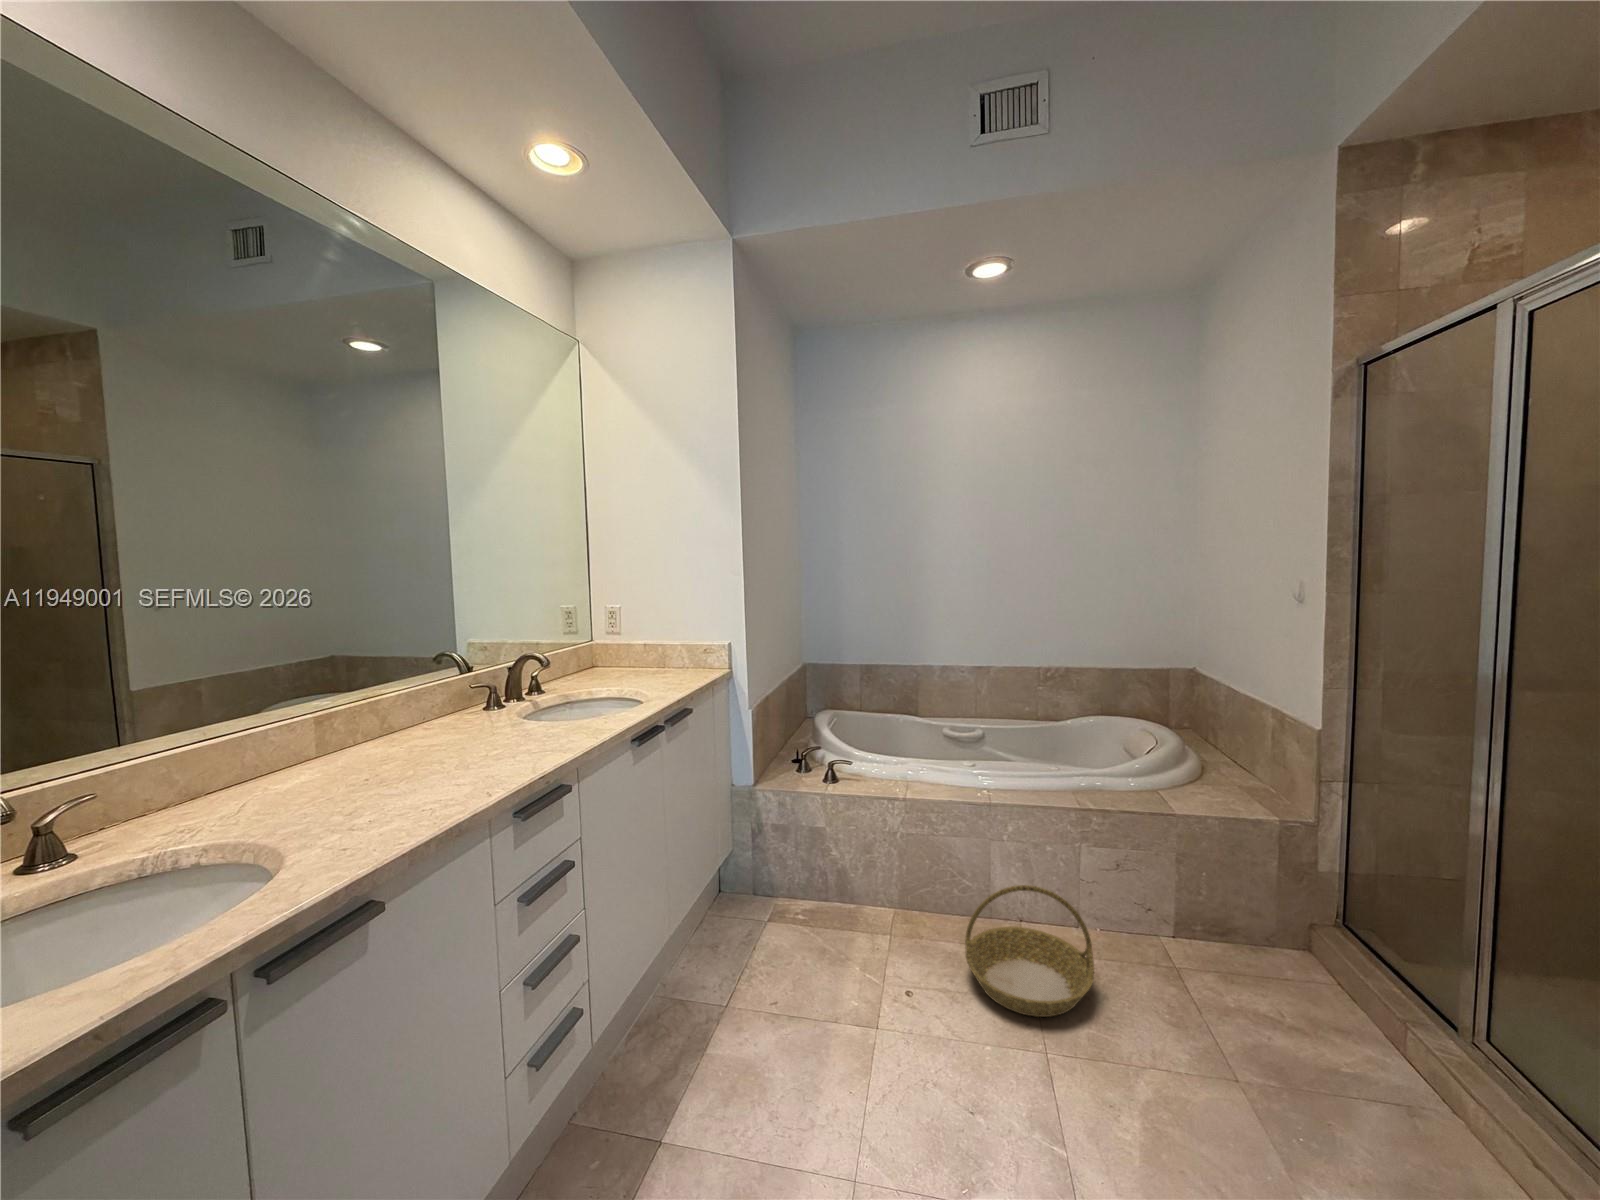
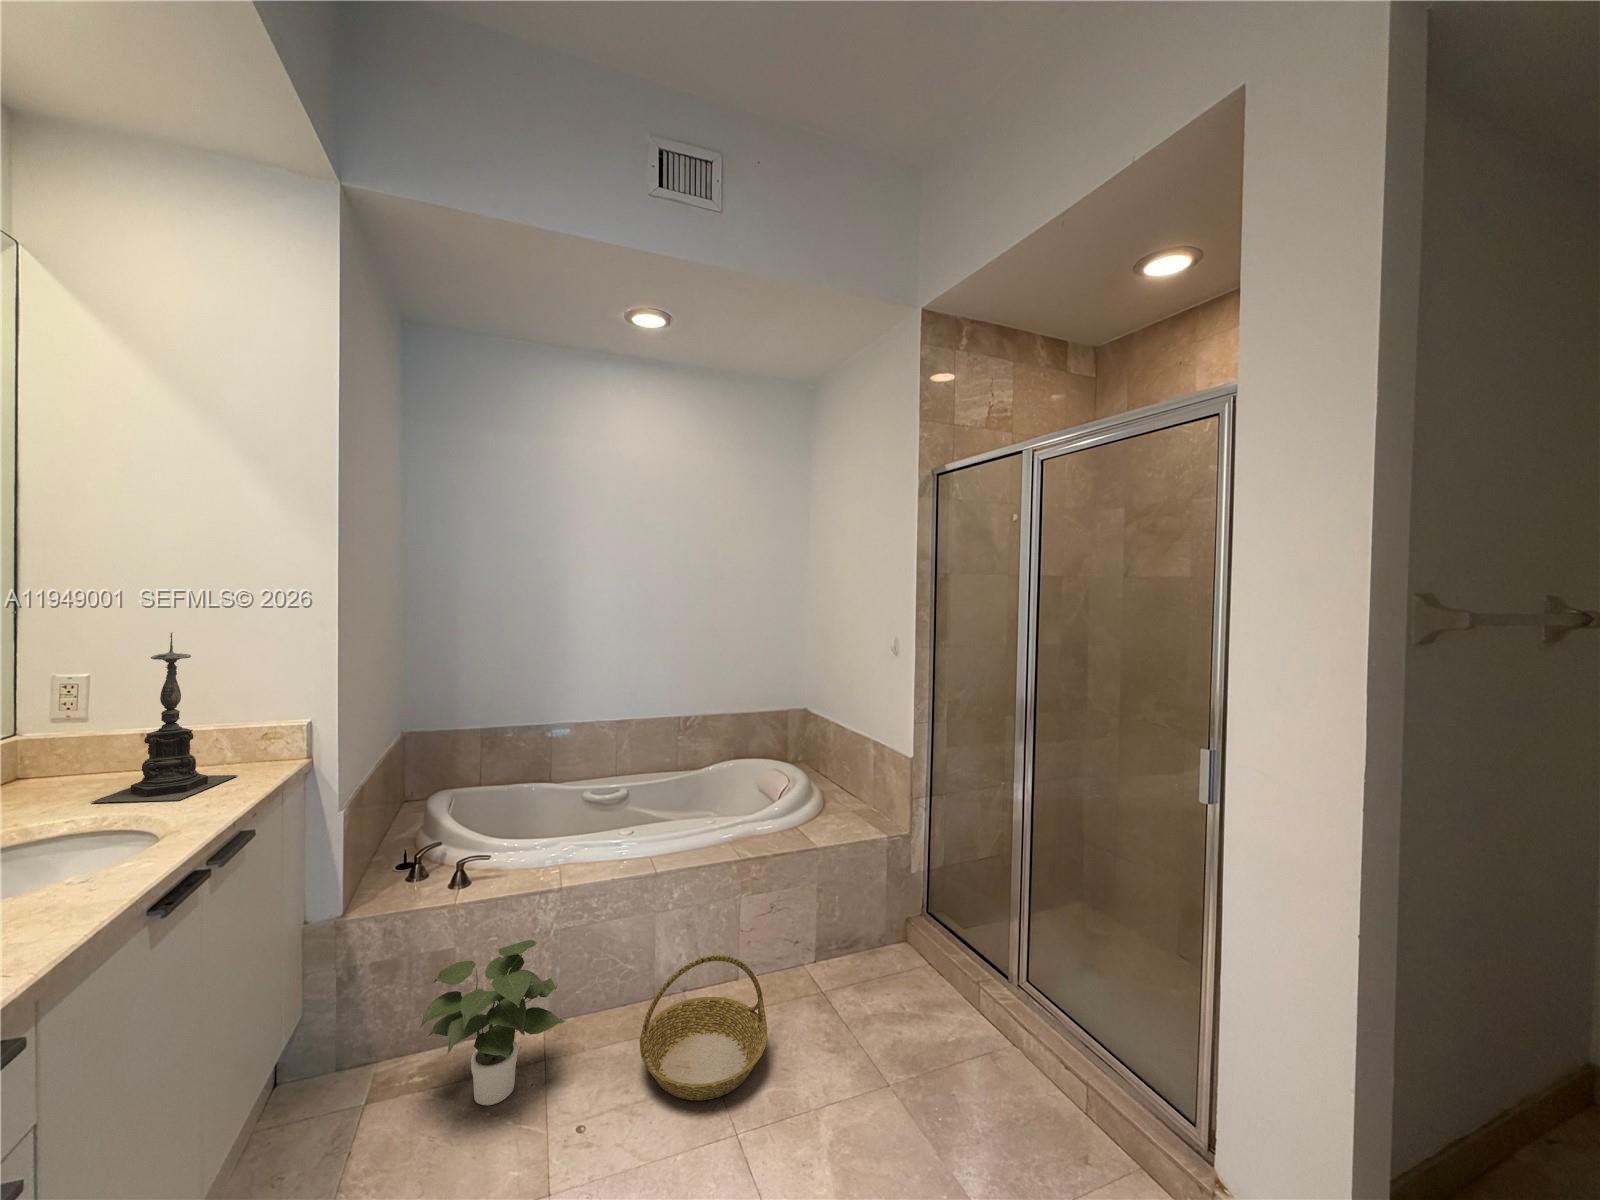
candle holder: none [619,575,690,684] -> present [92,633,237,803]
potted plant: none [797,833,903,953] -> present [420,940,565,1105]

